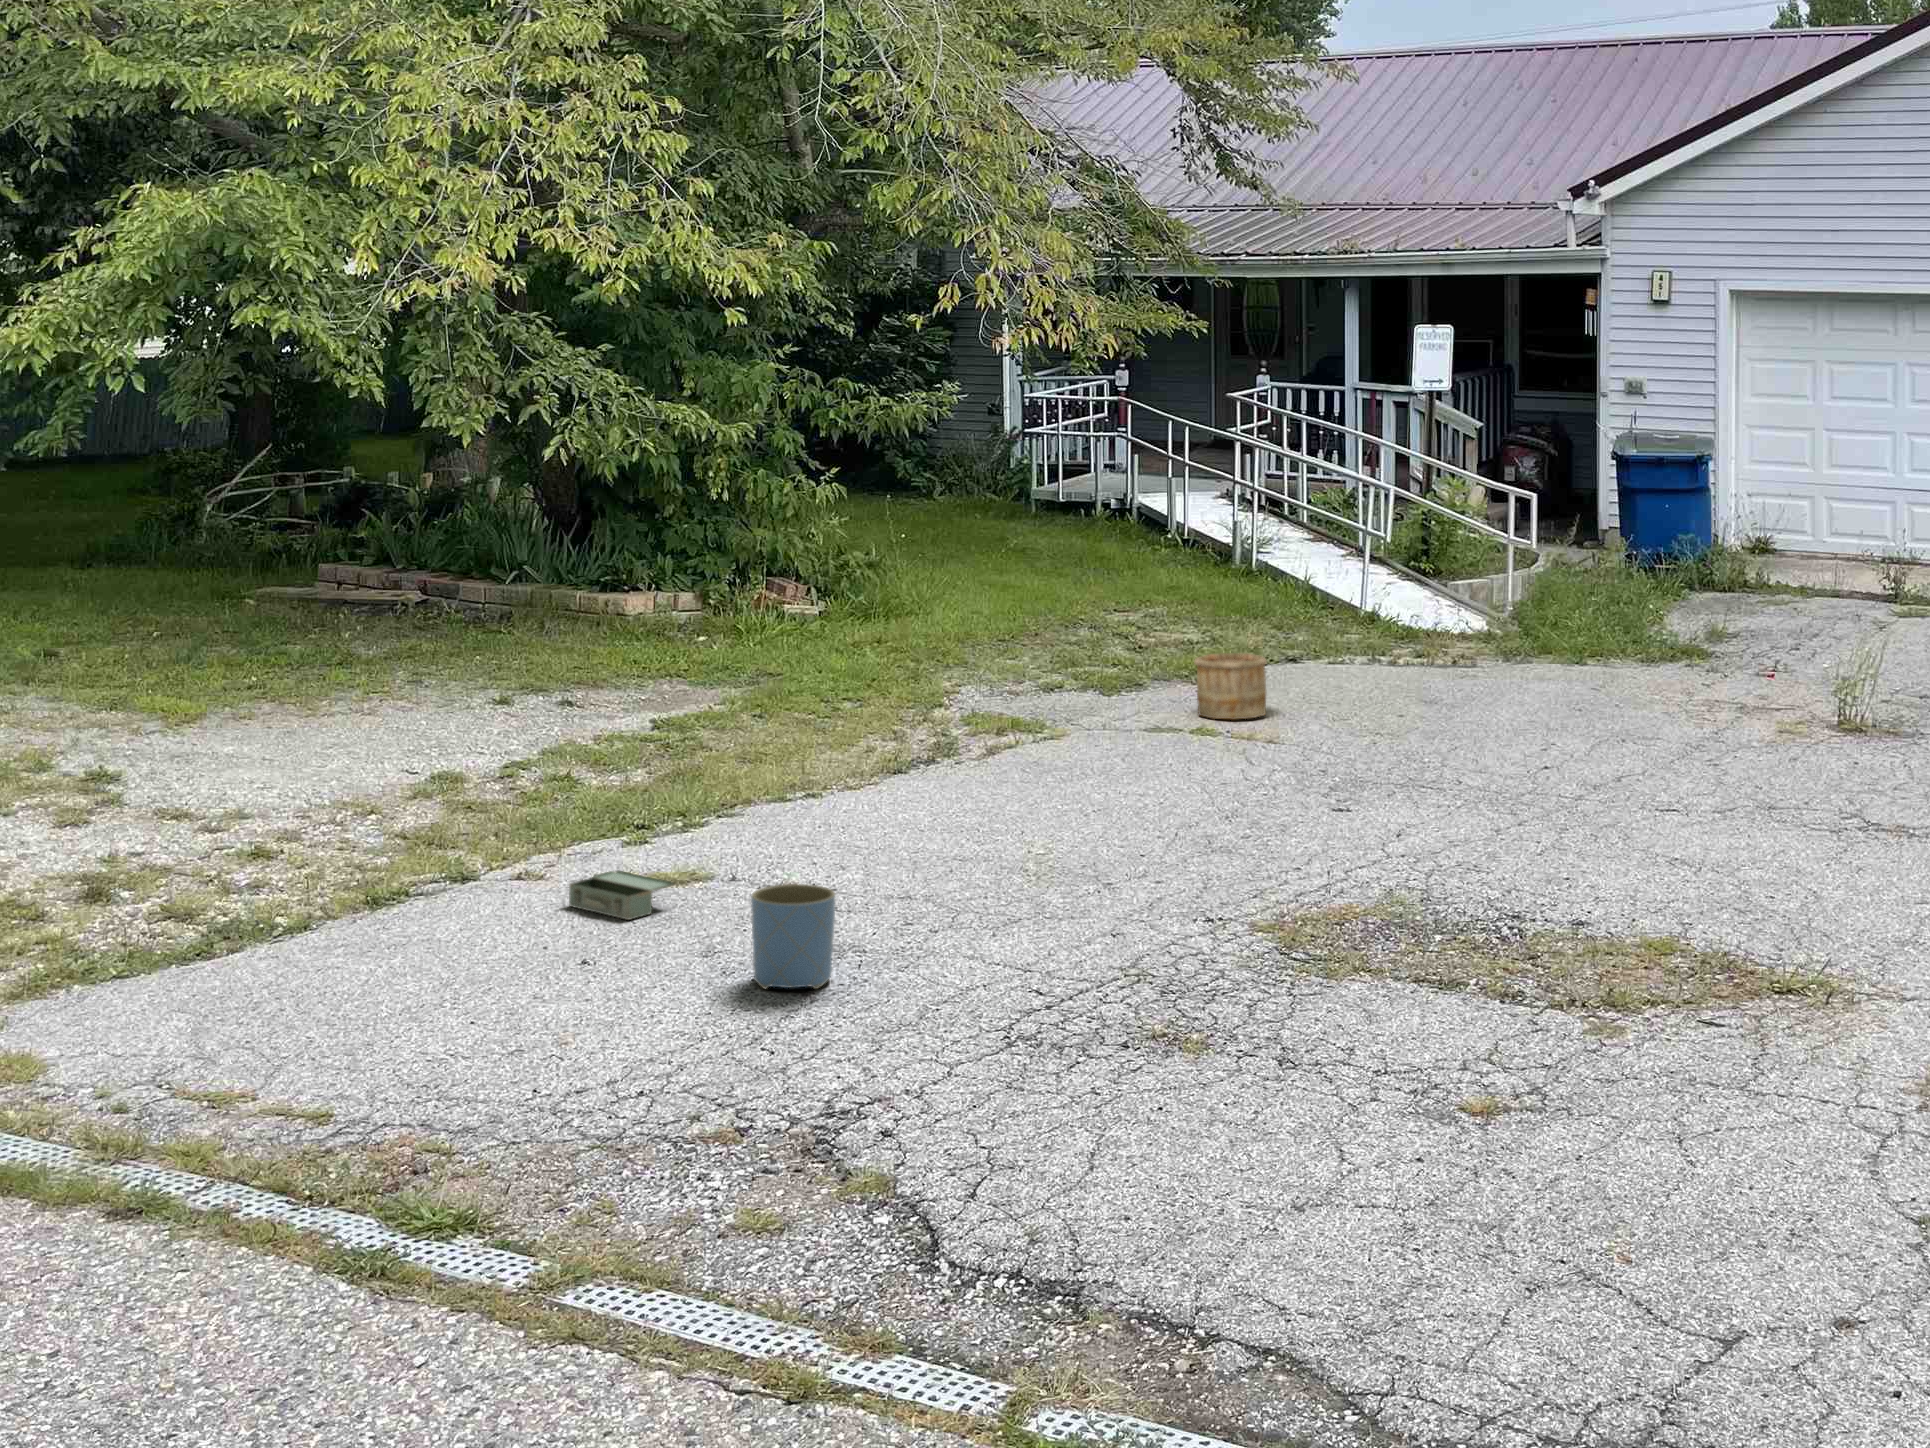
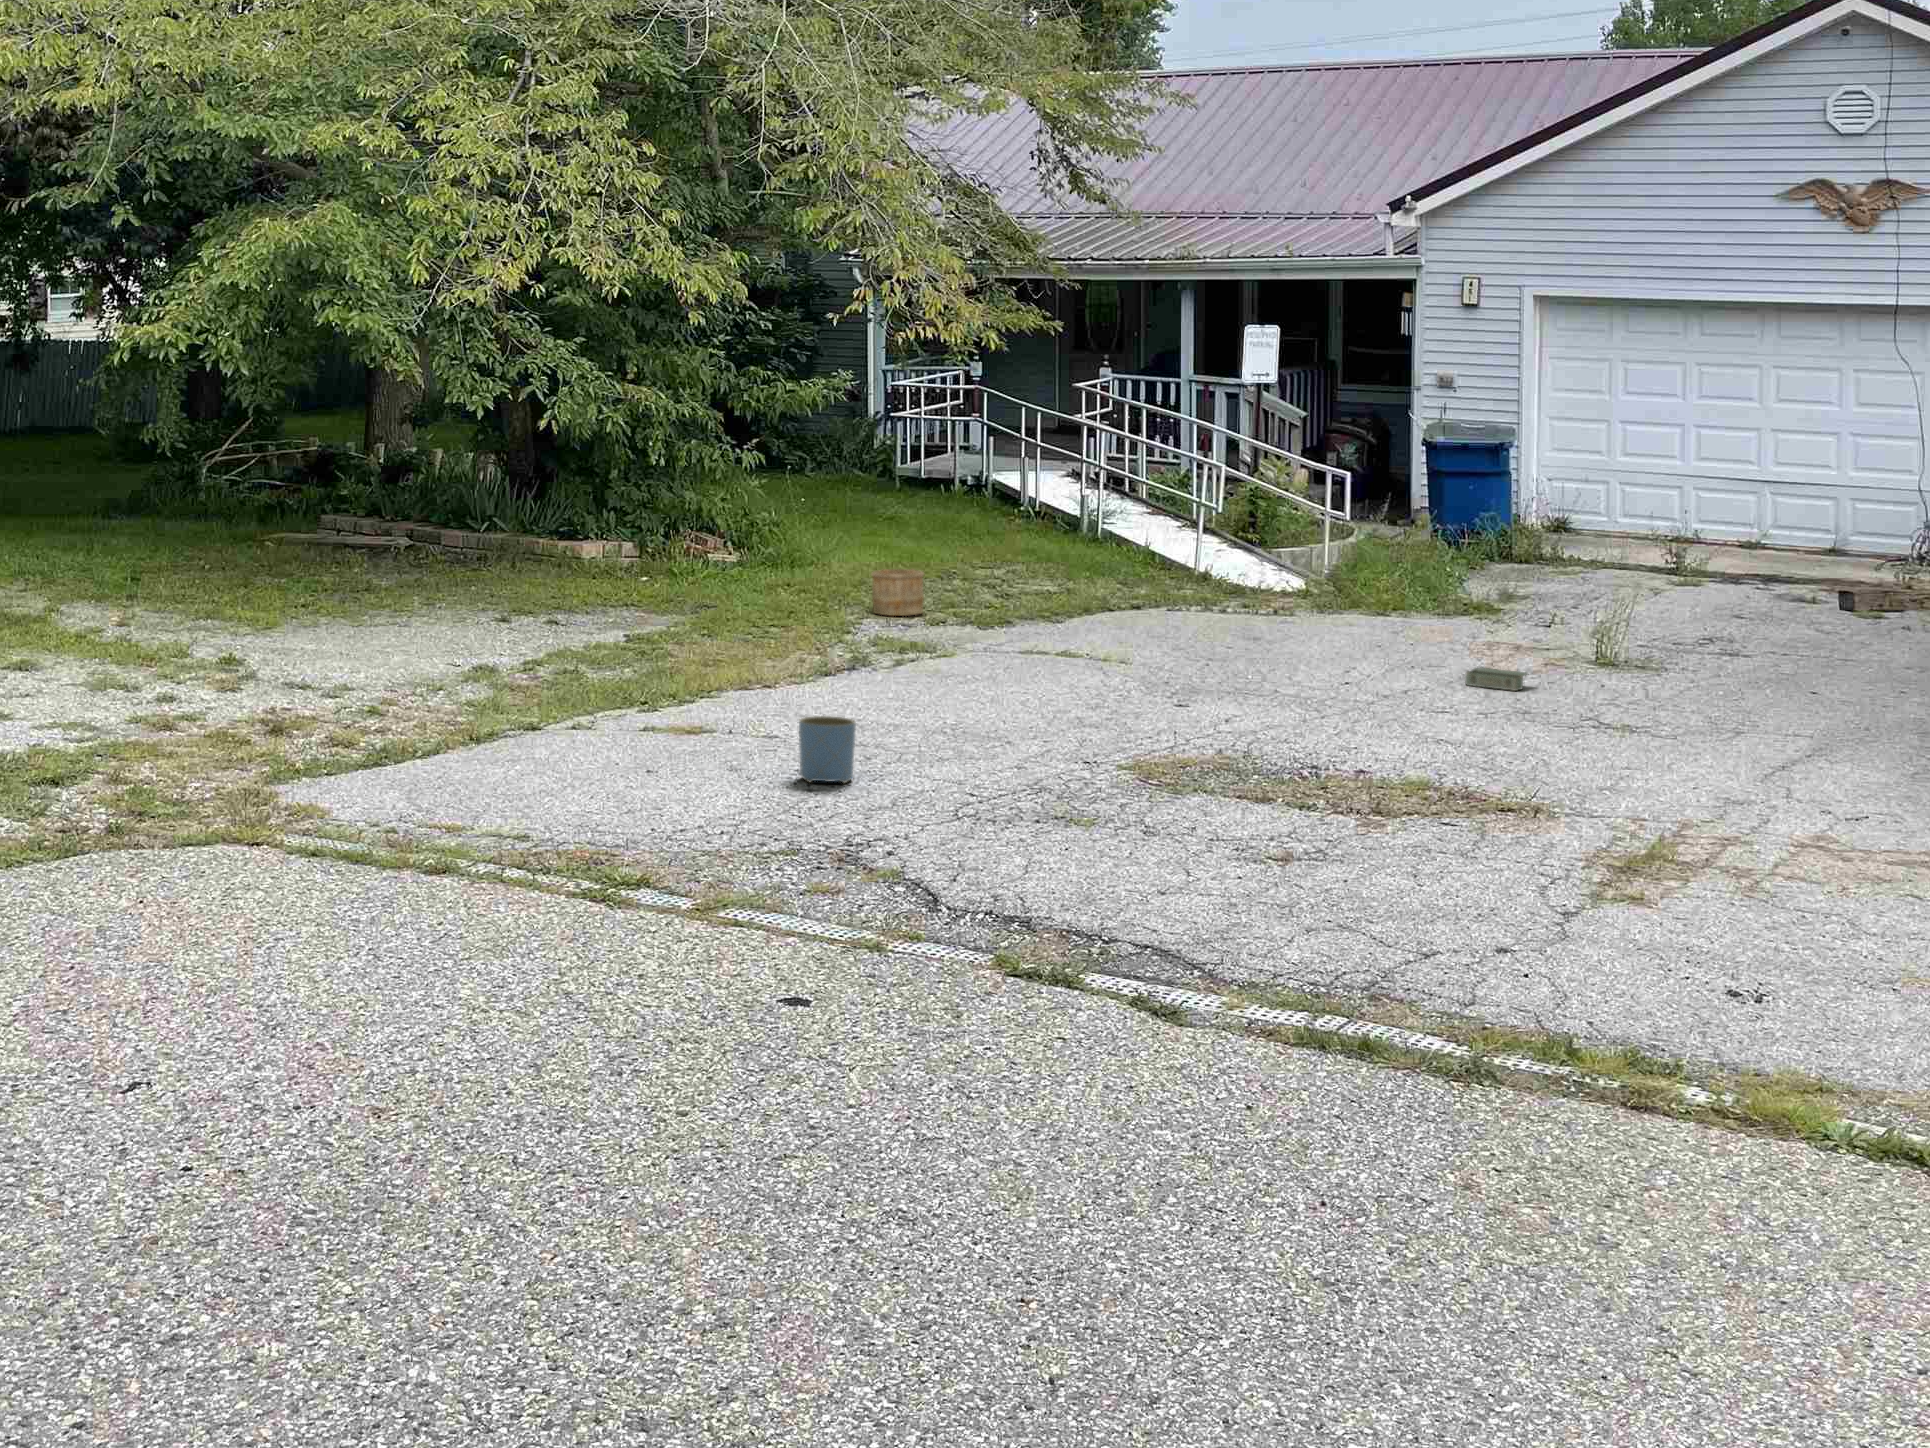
wooden bucket: present [1194,653,1267,720] -> present [871,569,924,616]
toolbox: present [569,870,674,920] -> present [1465,667,1529,691]

